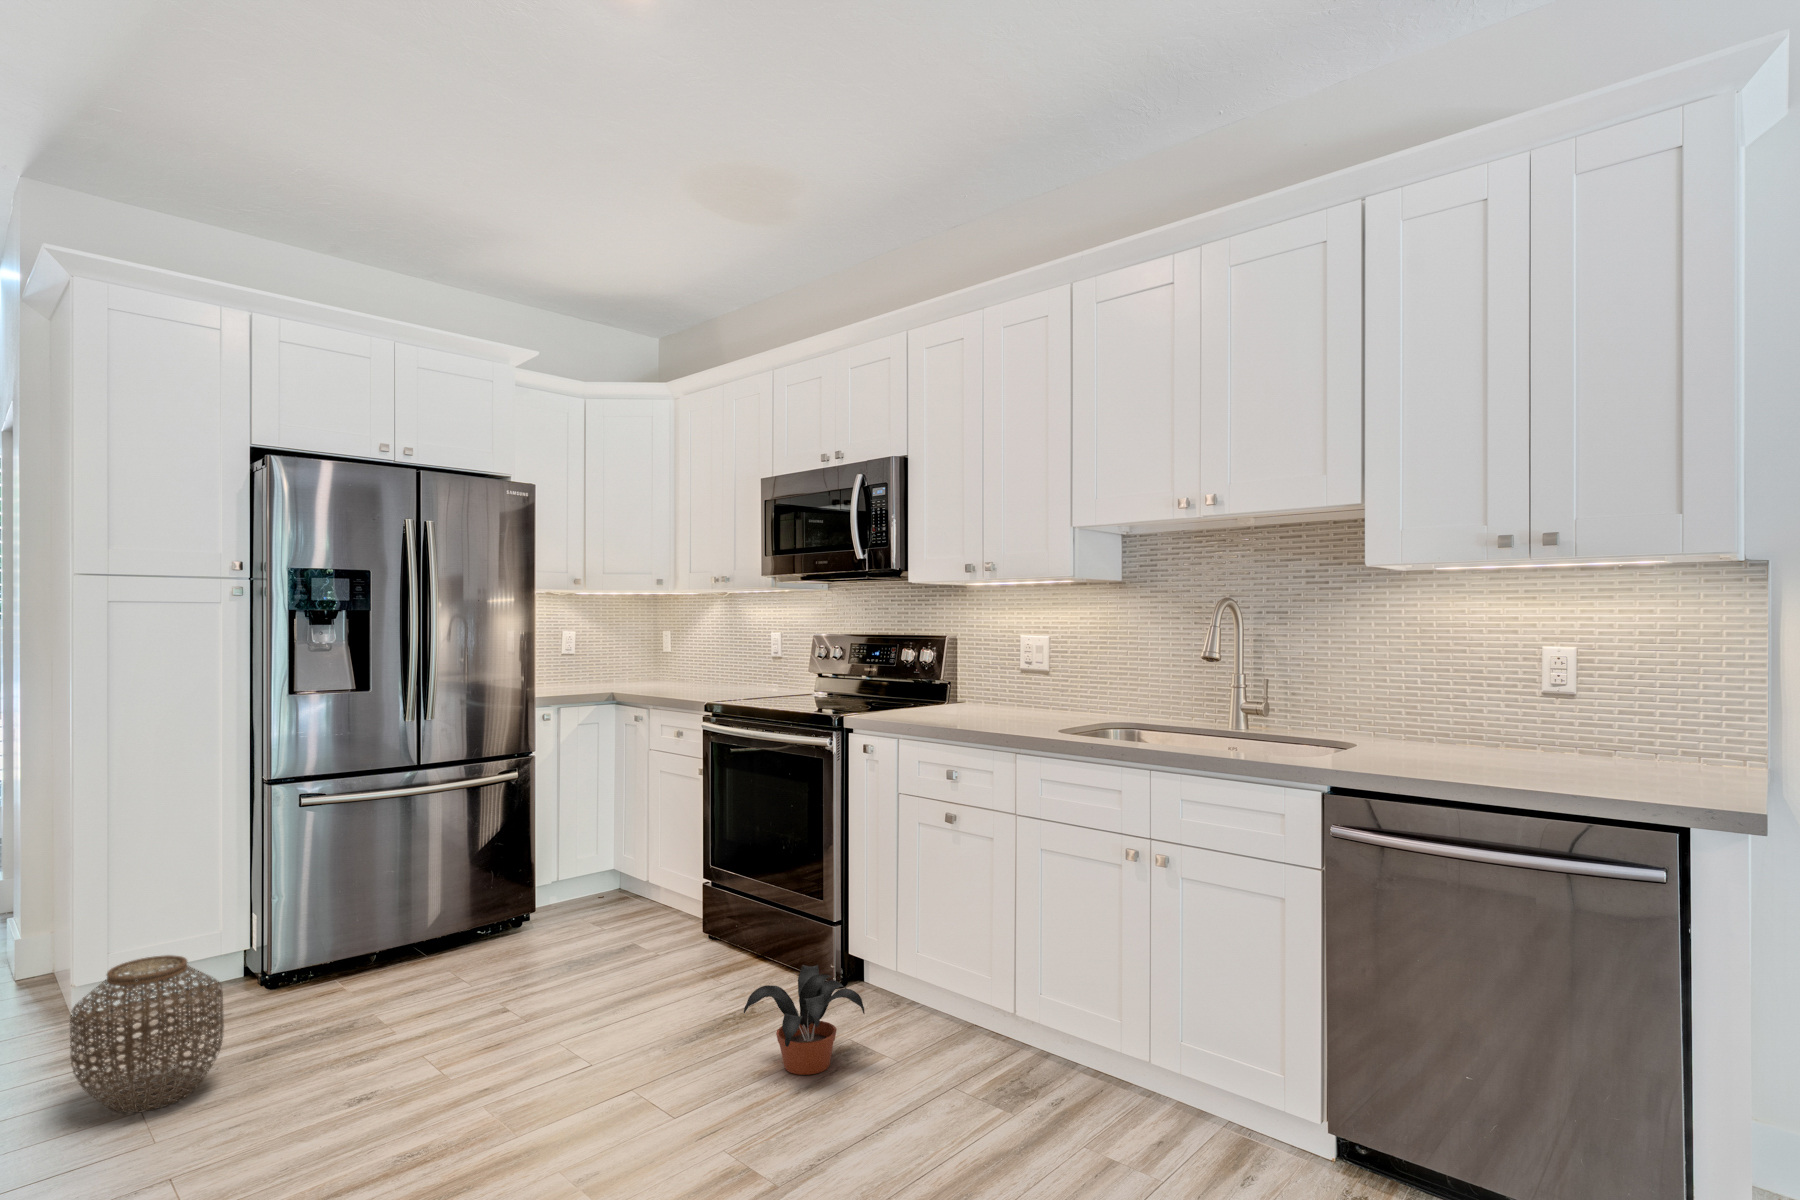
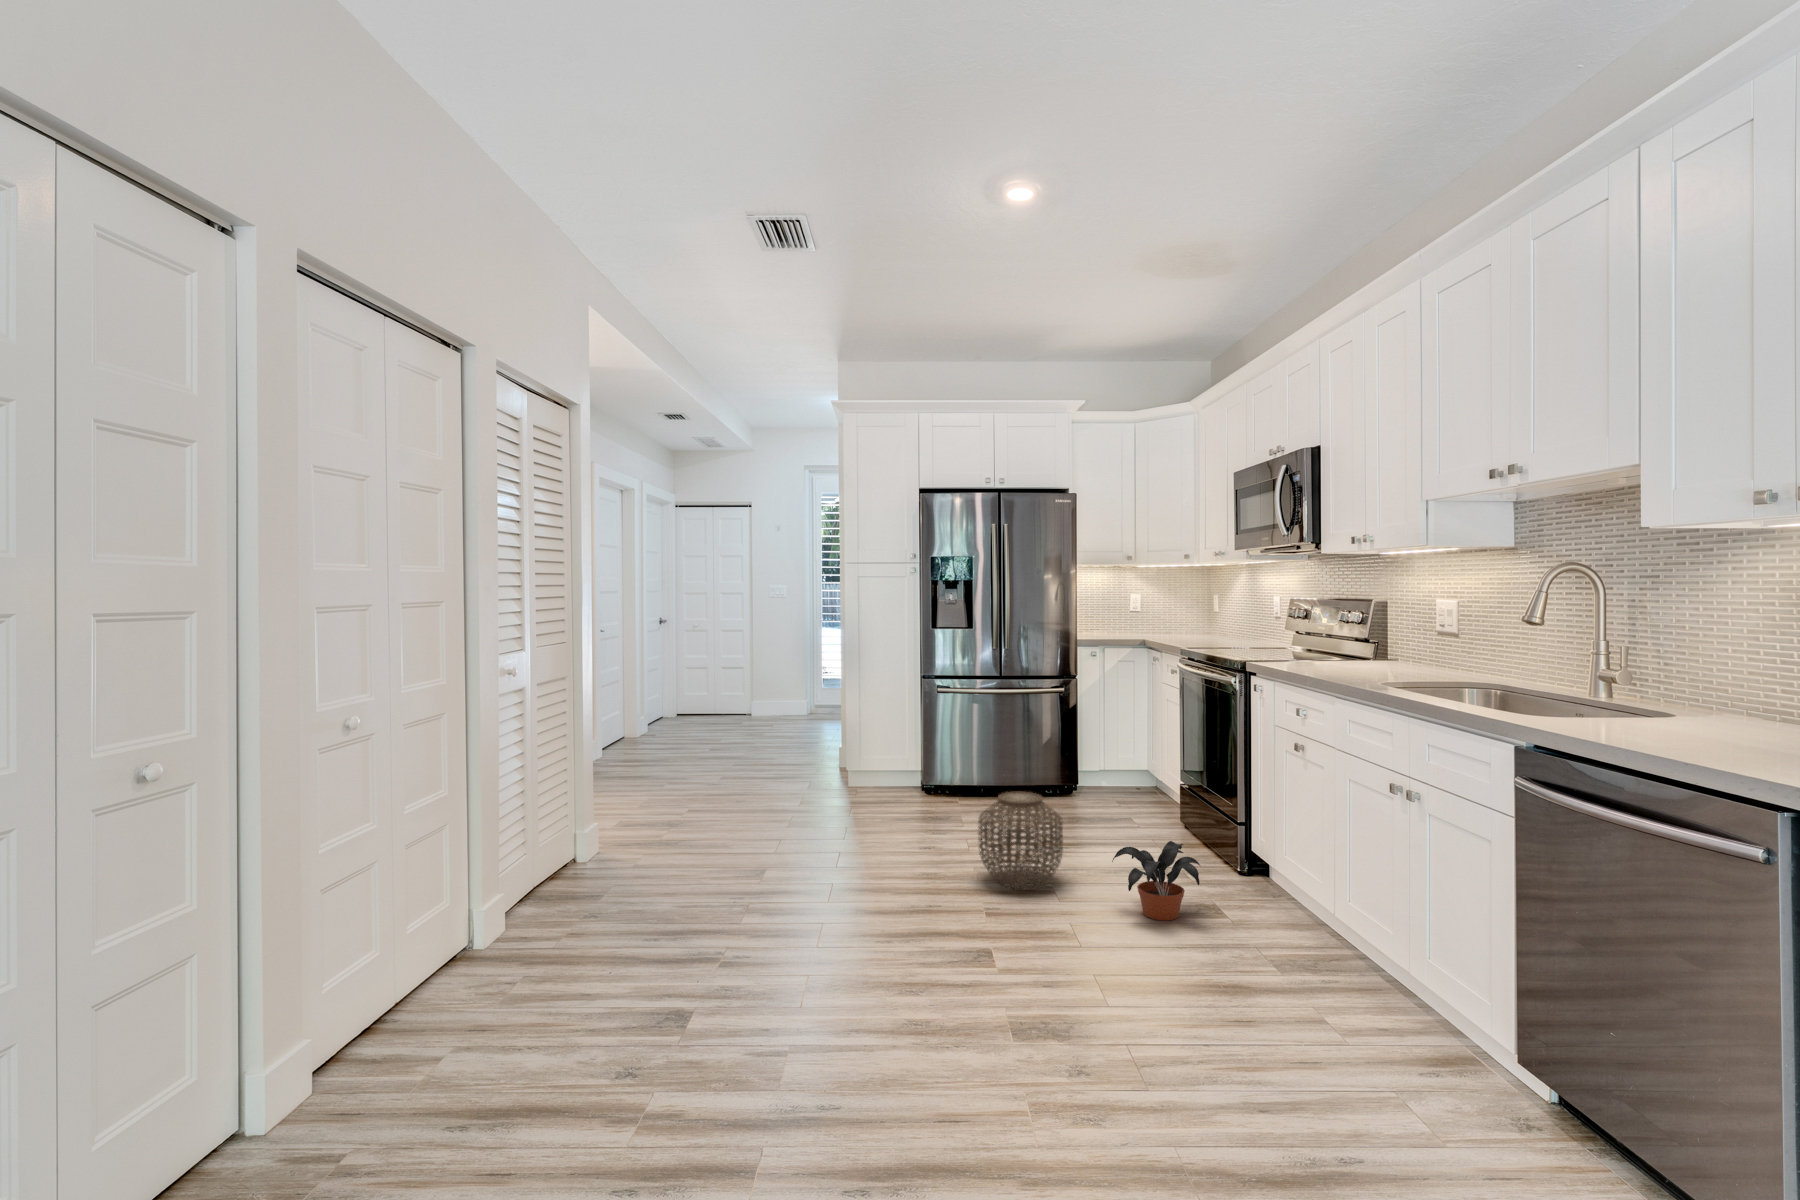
woven basket: present [70,955,224,1112] -> present [978,792,1063,890]

